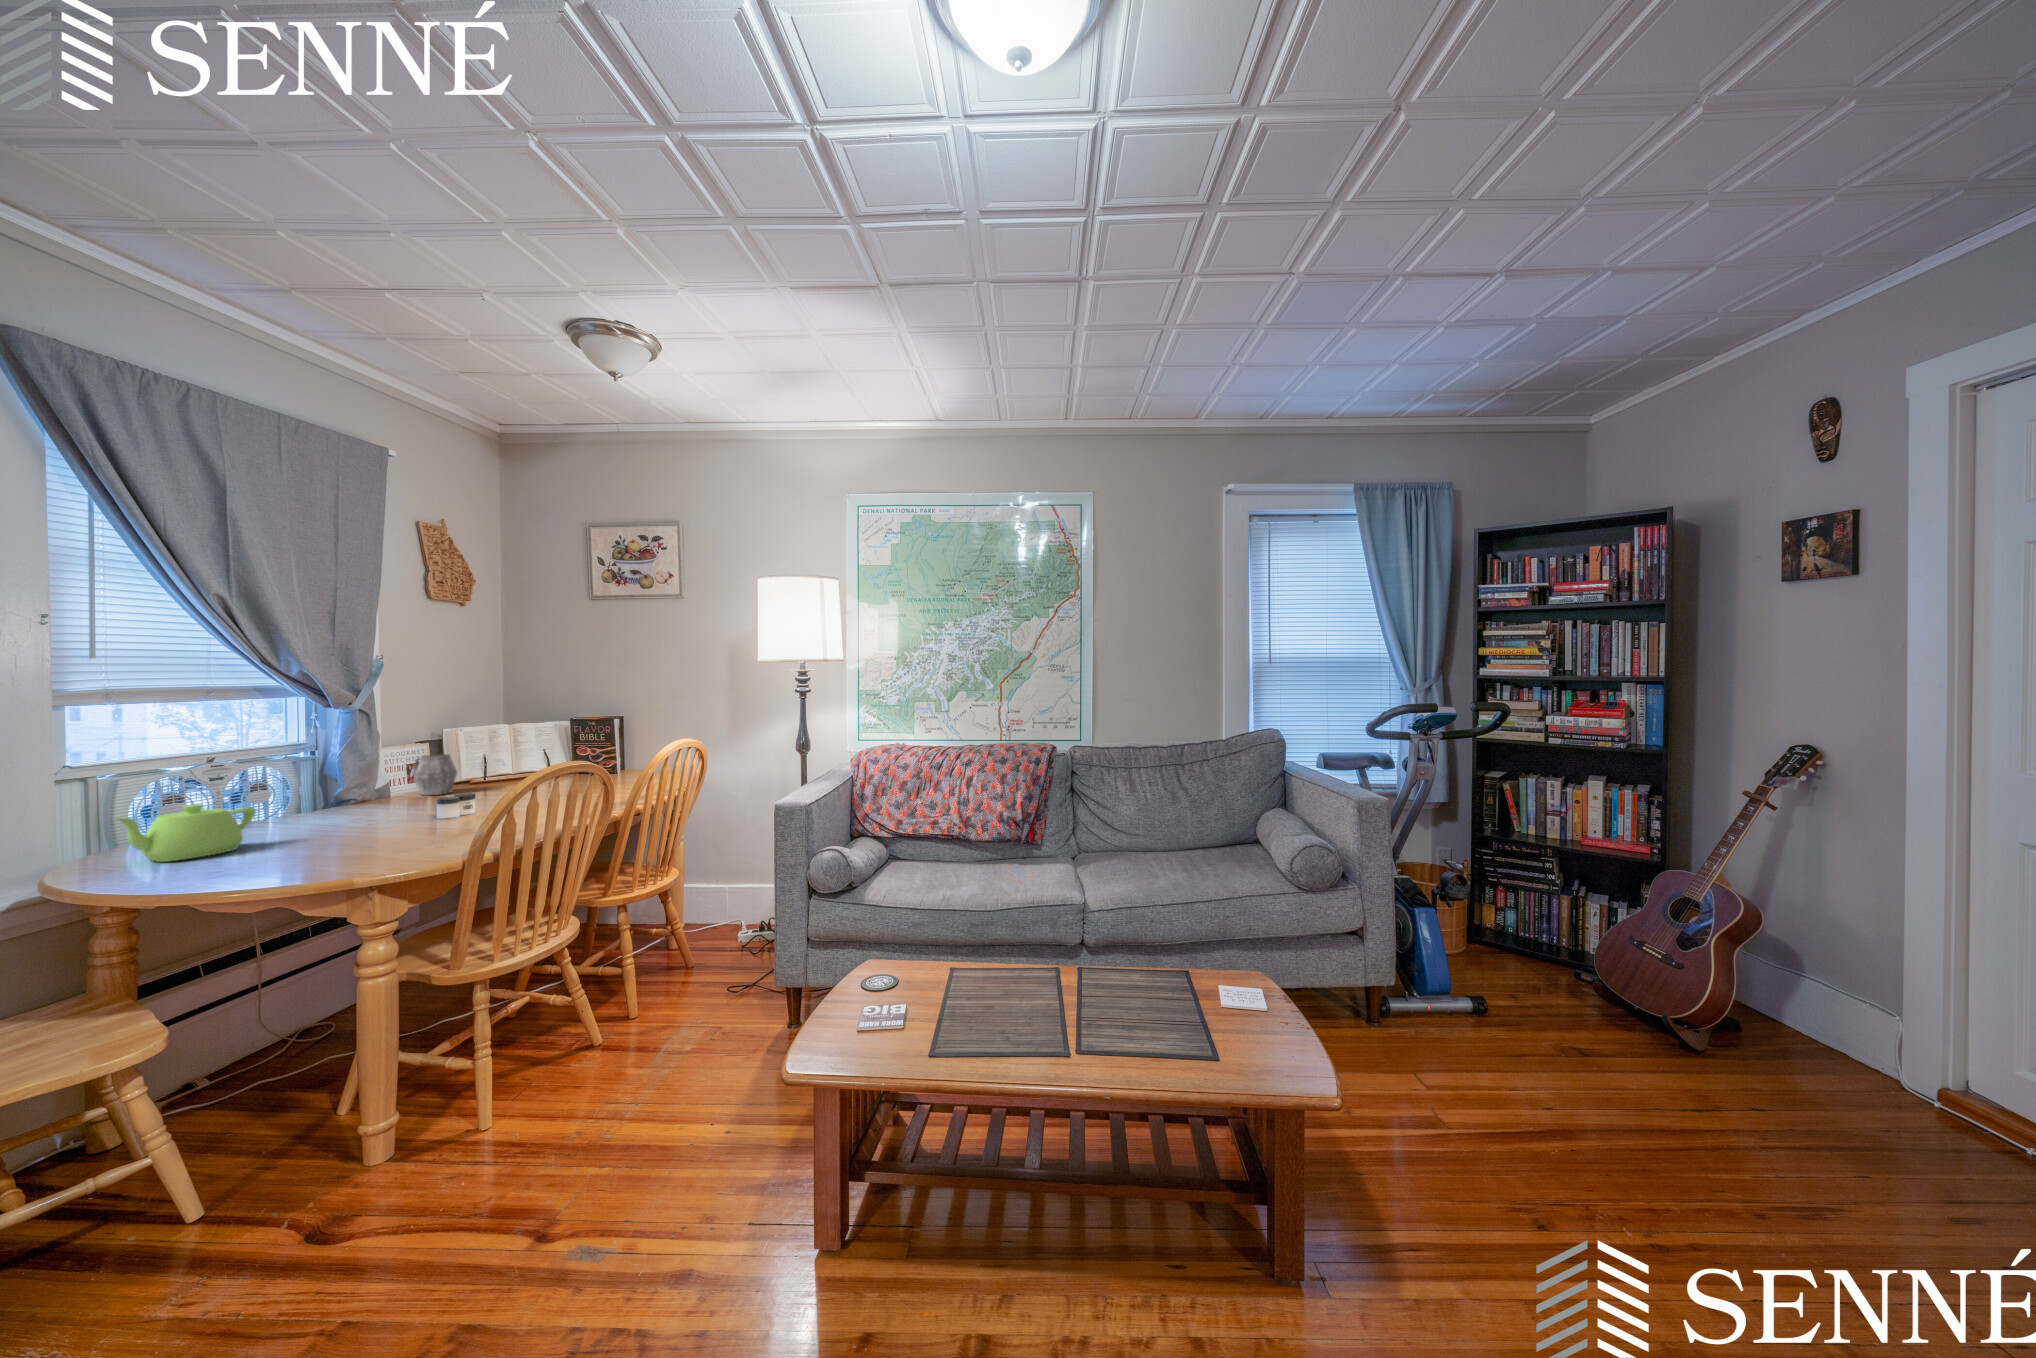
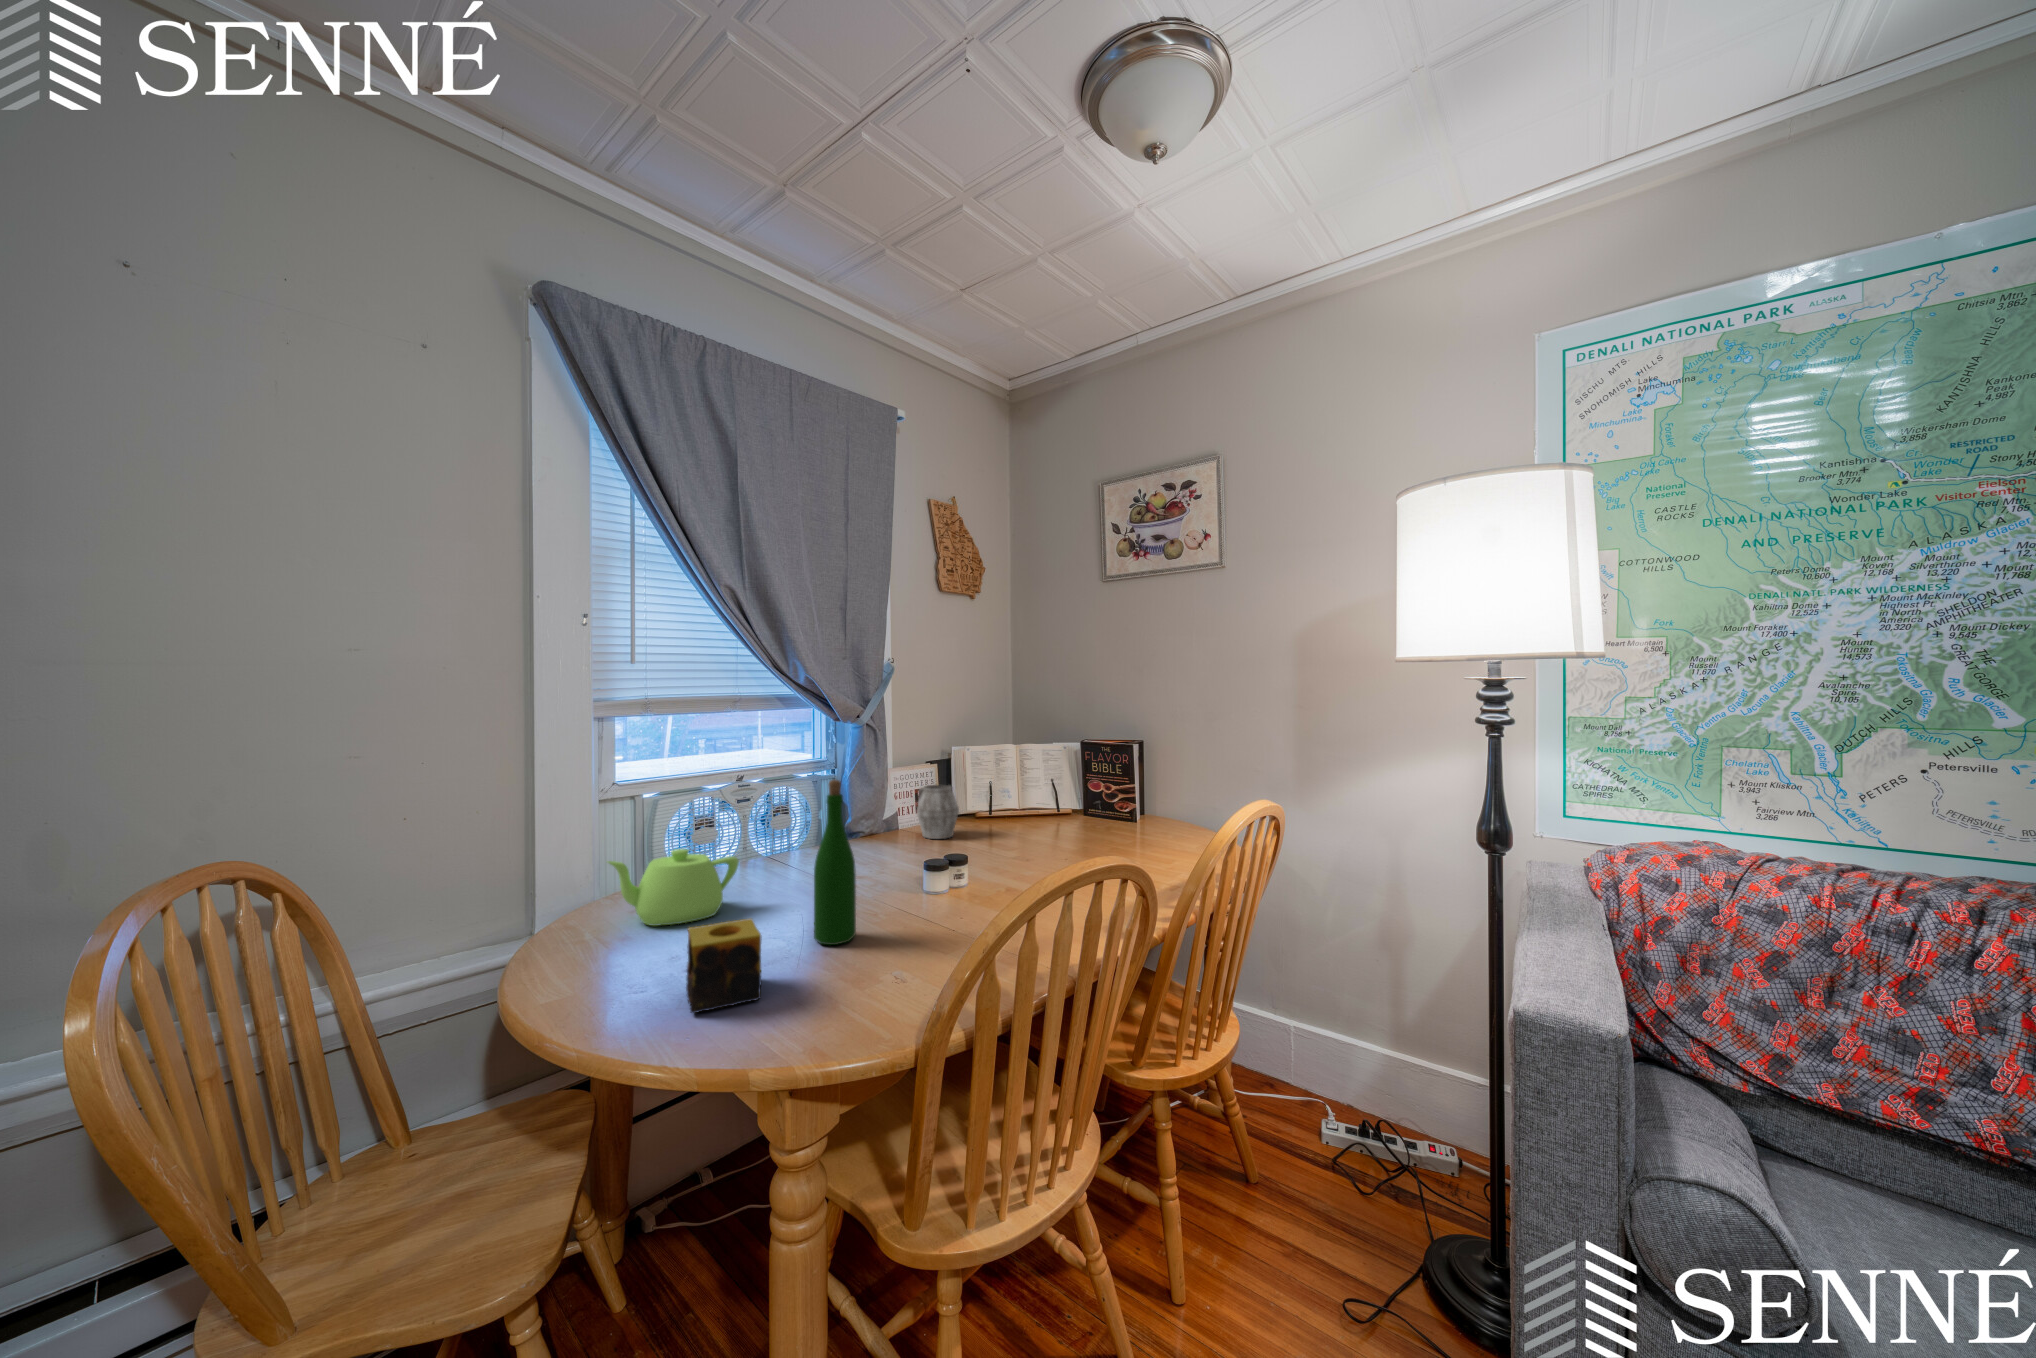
wine bottle: none [352,739,390,846] -> present [814,780,856,945]
candle: none [256,826,331,878] -> present [686,919,761,1013]

